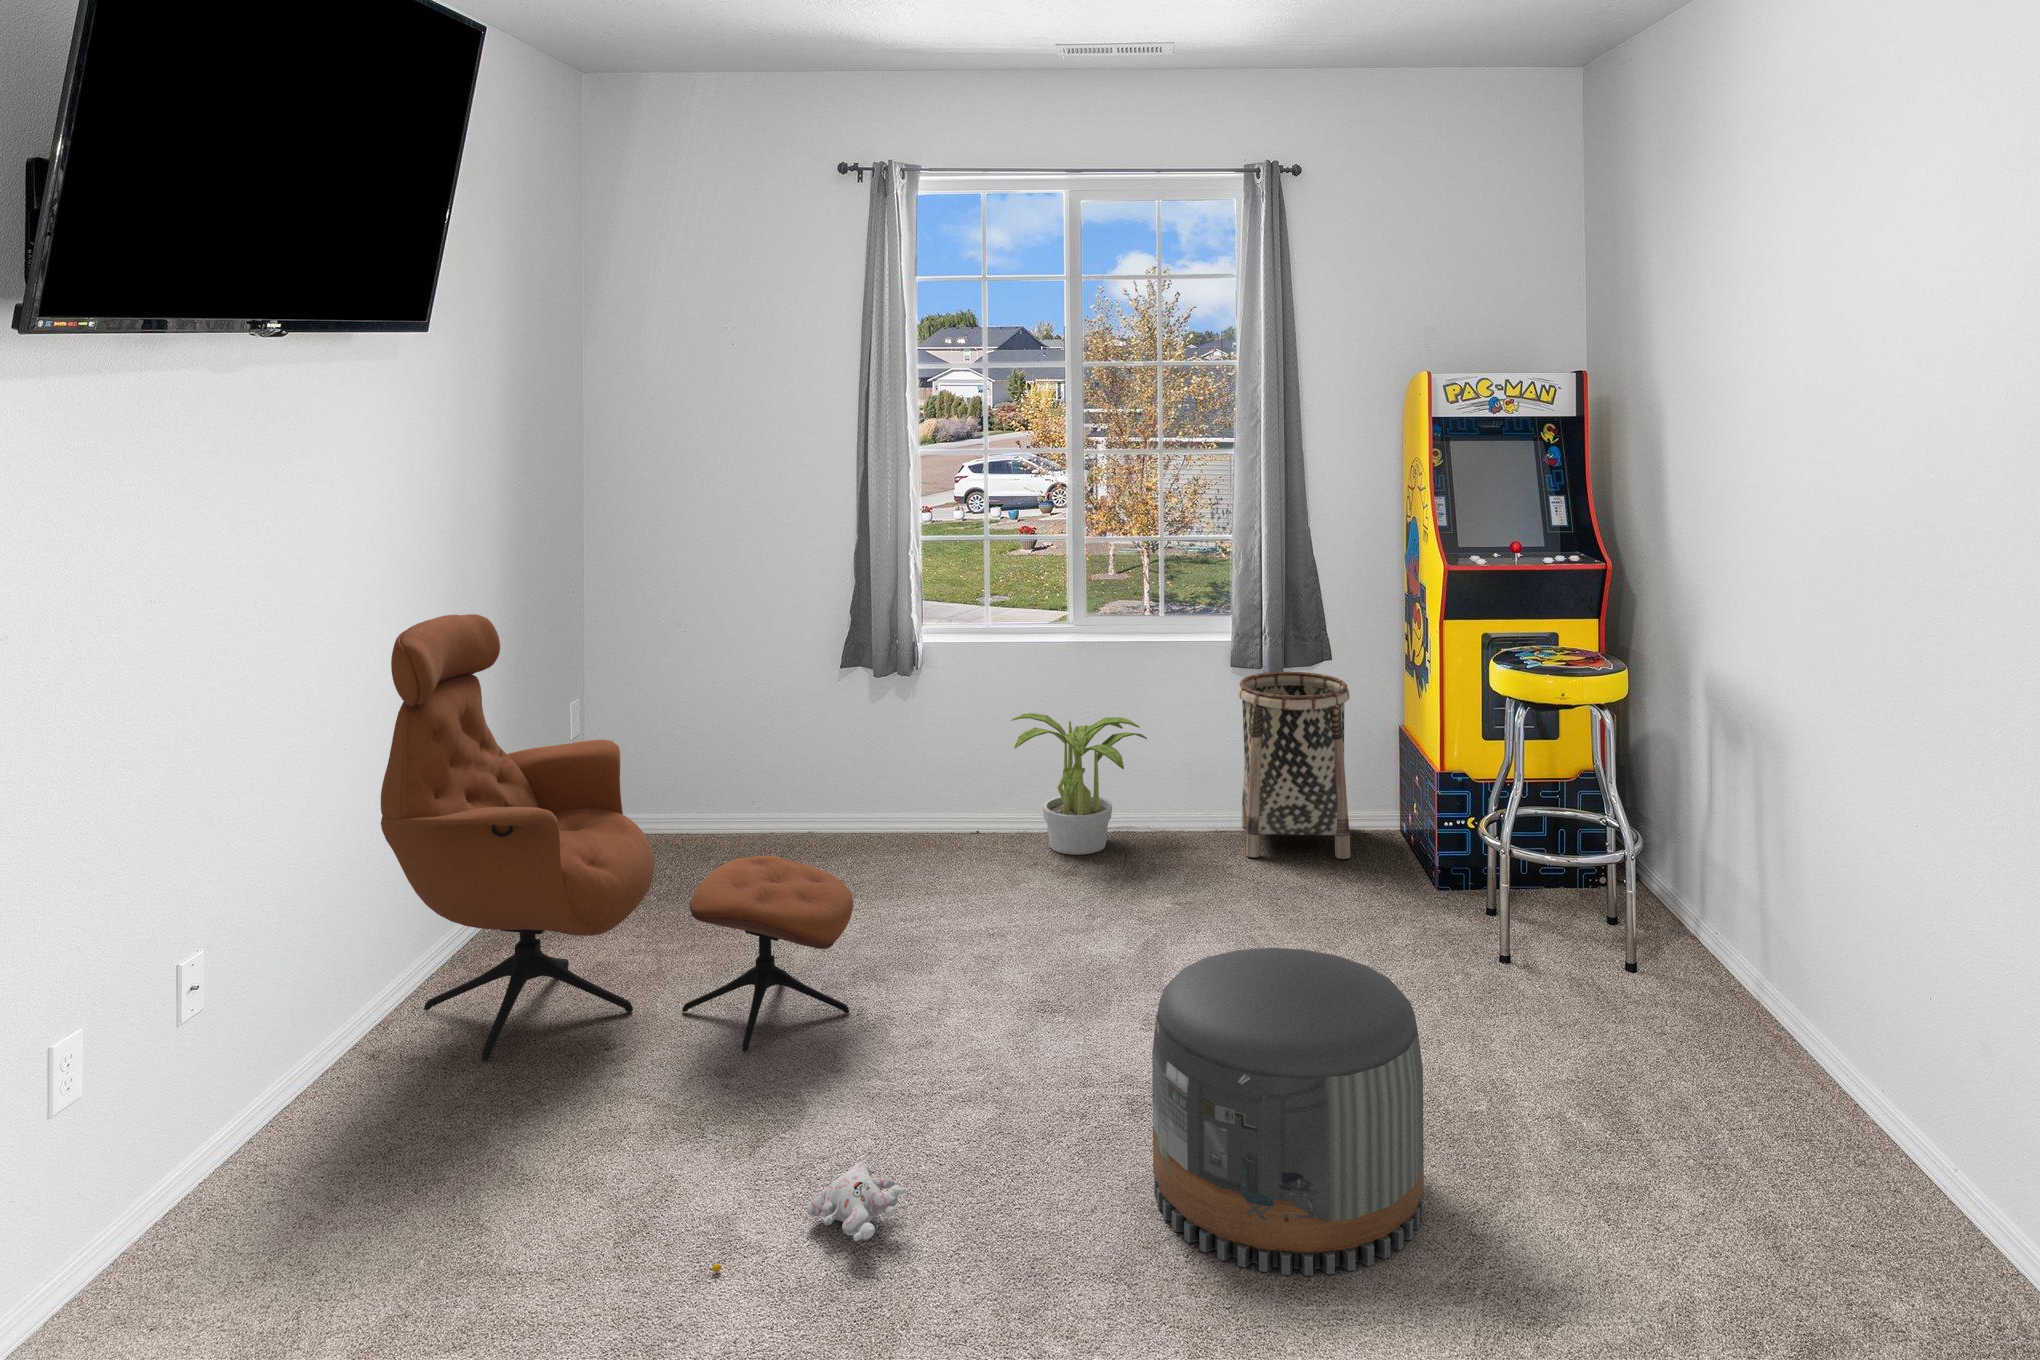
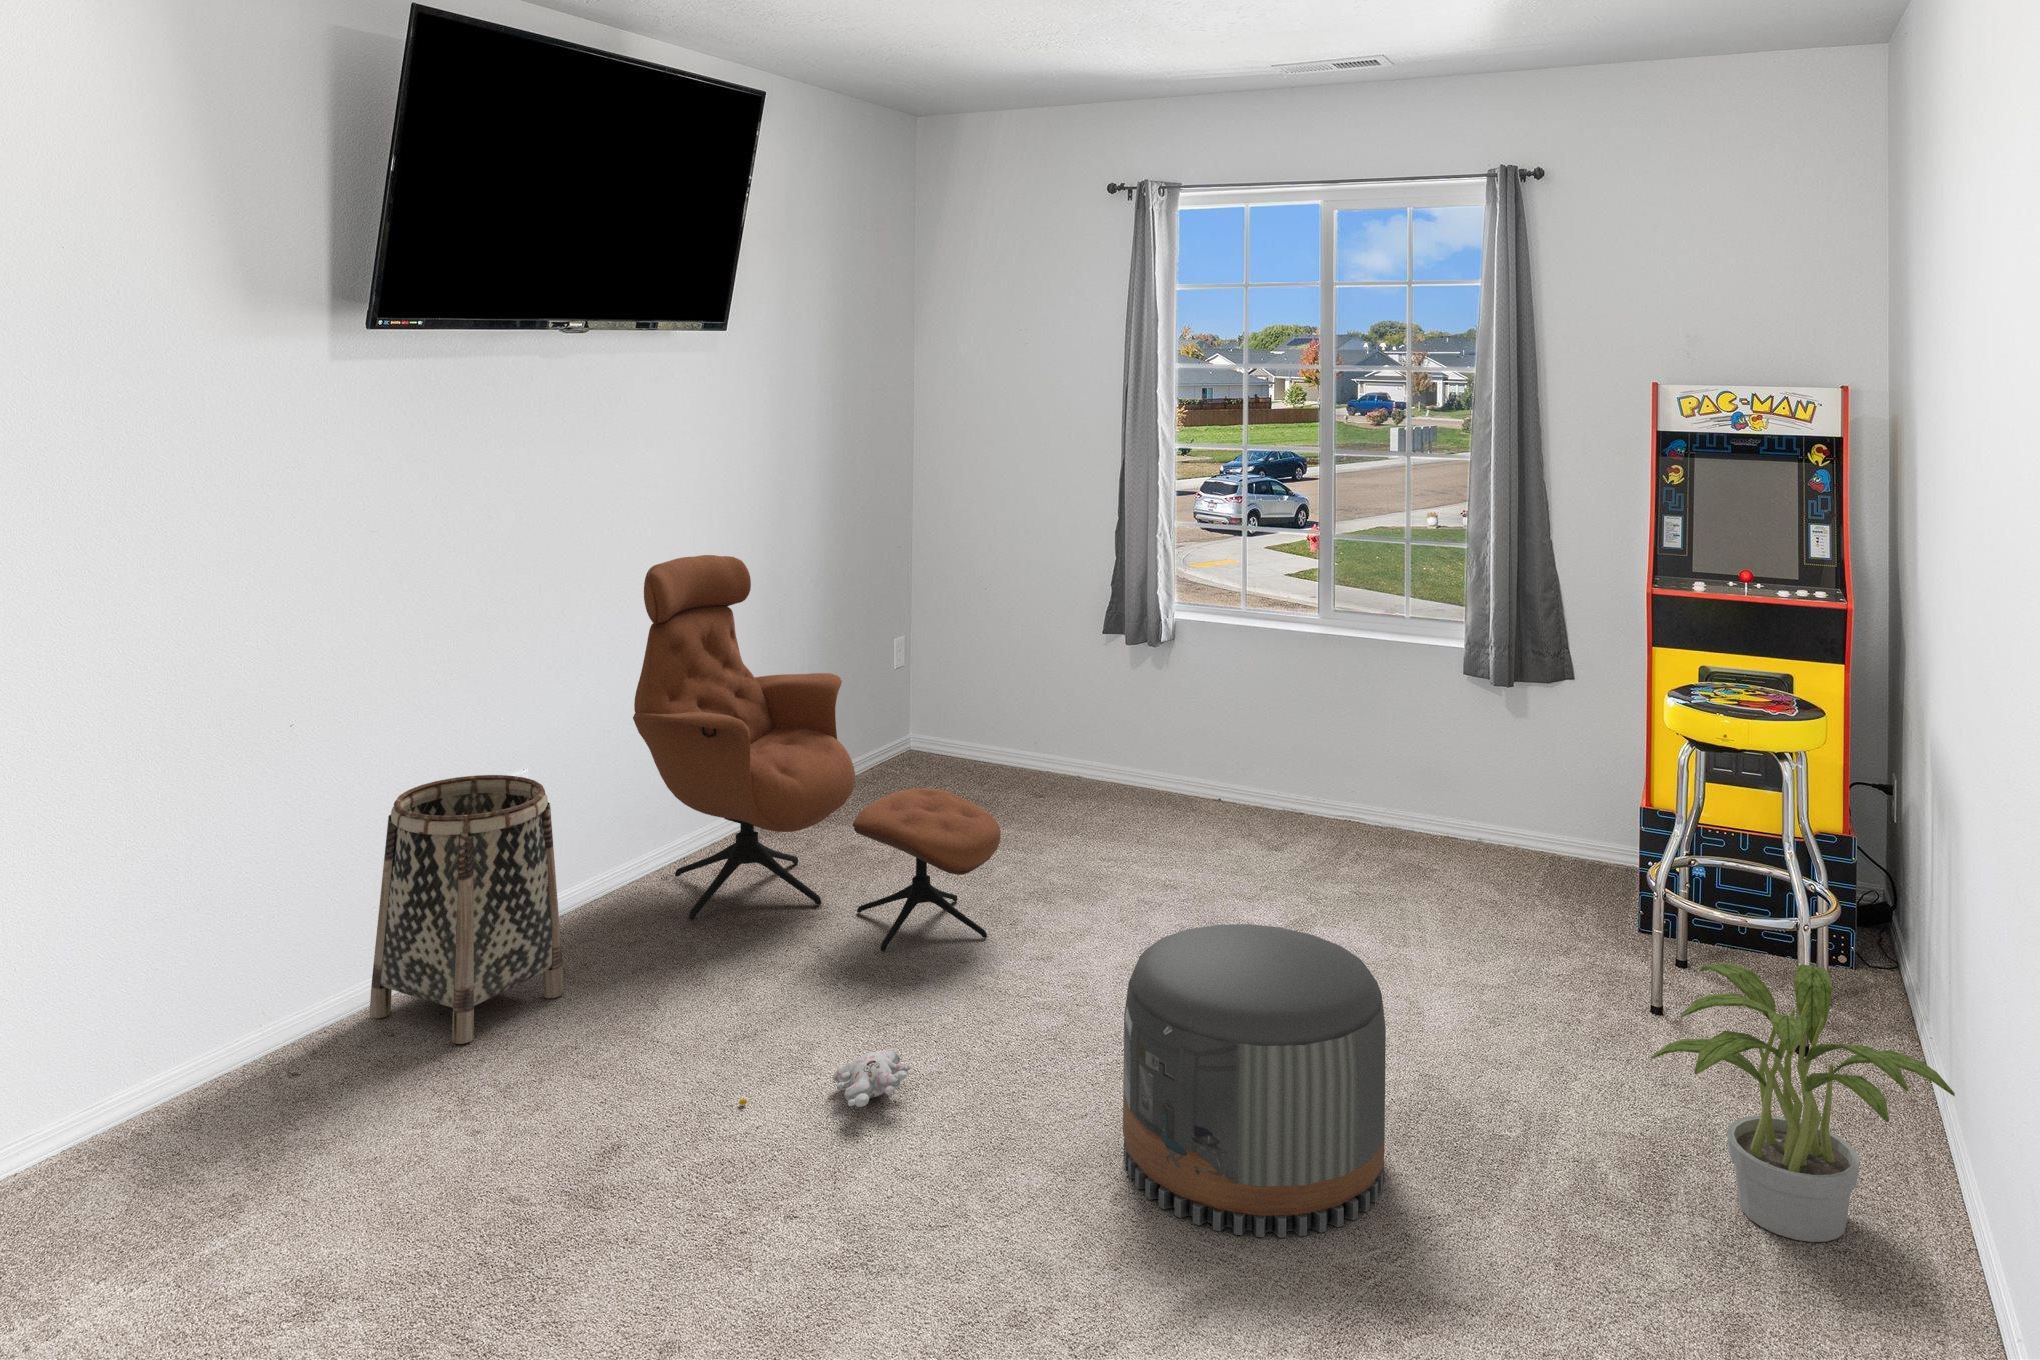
basket: present [1238,672,1350,859] -> present [370,775,564,1044]
potted plant: present [1011,713,1147,855] -> present [1652,963,1955,1242]

